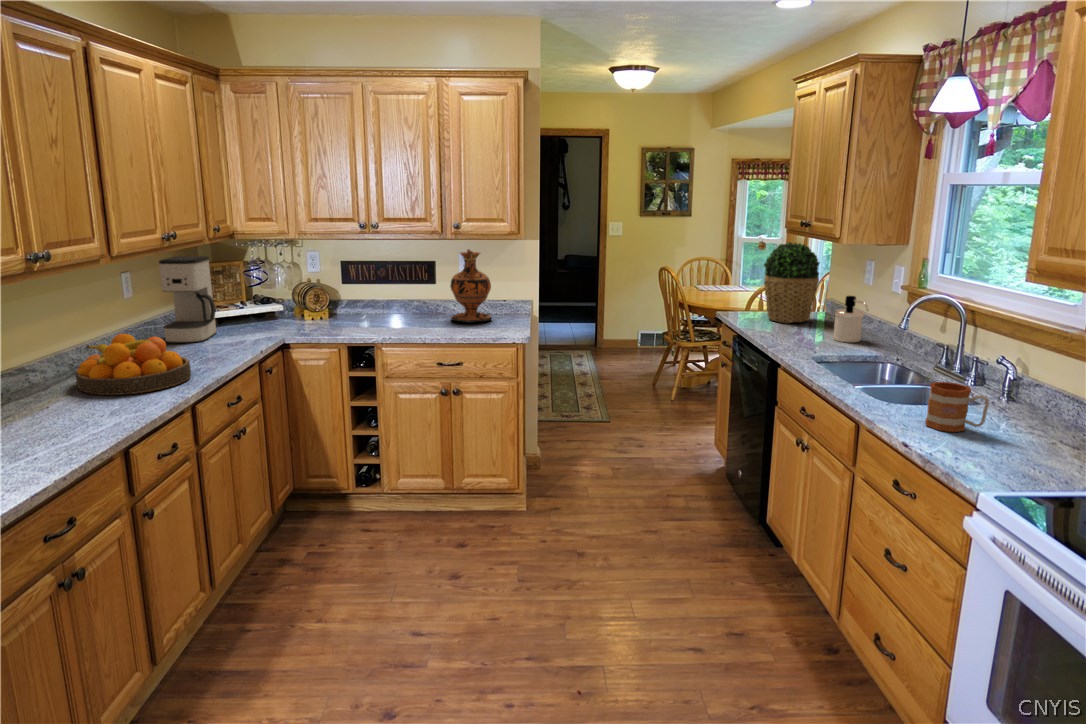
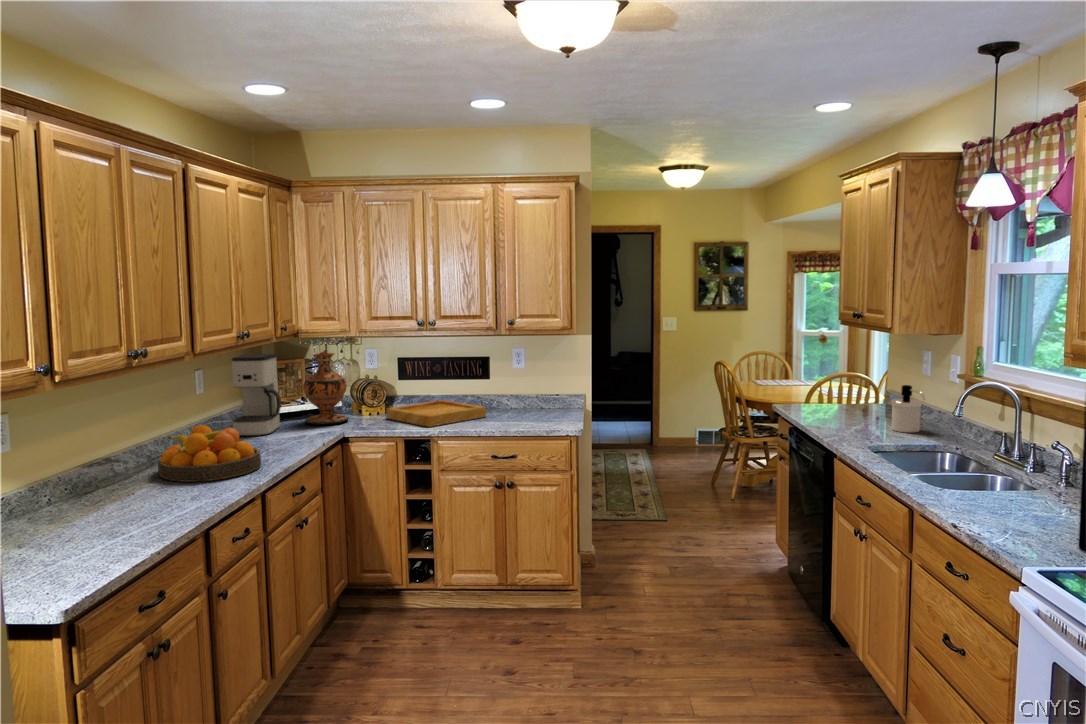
potted plant: present [764,242,820,323] -> none [817,333,876,415]
vase: present [450,249,492,323] -> present [303,350,349,425]
tray: none [329,305,433,334] -> present [386,400,486,427]
mug: present [925,382,989,432] -> none [978,465,1040,516]

